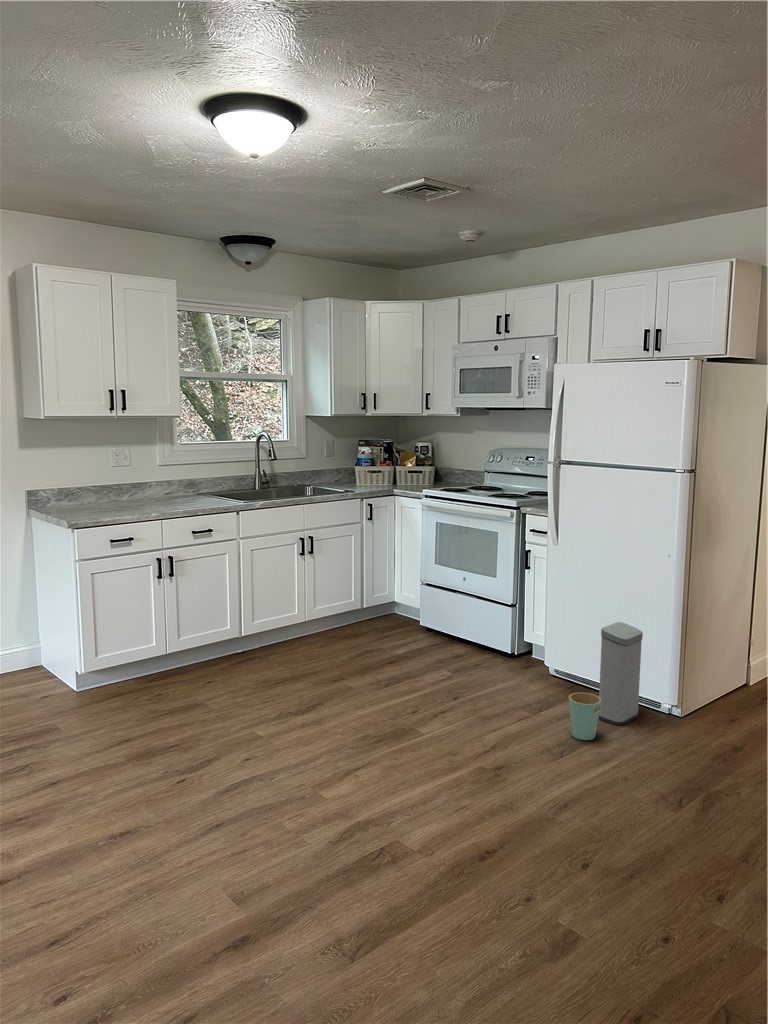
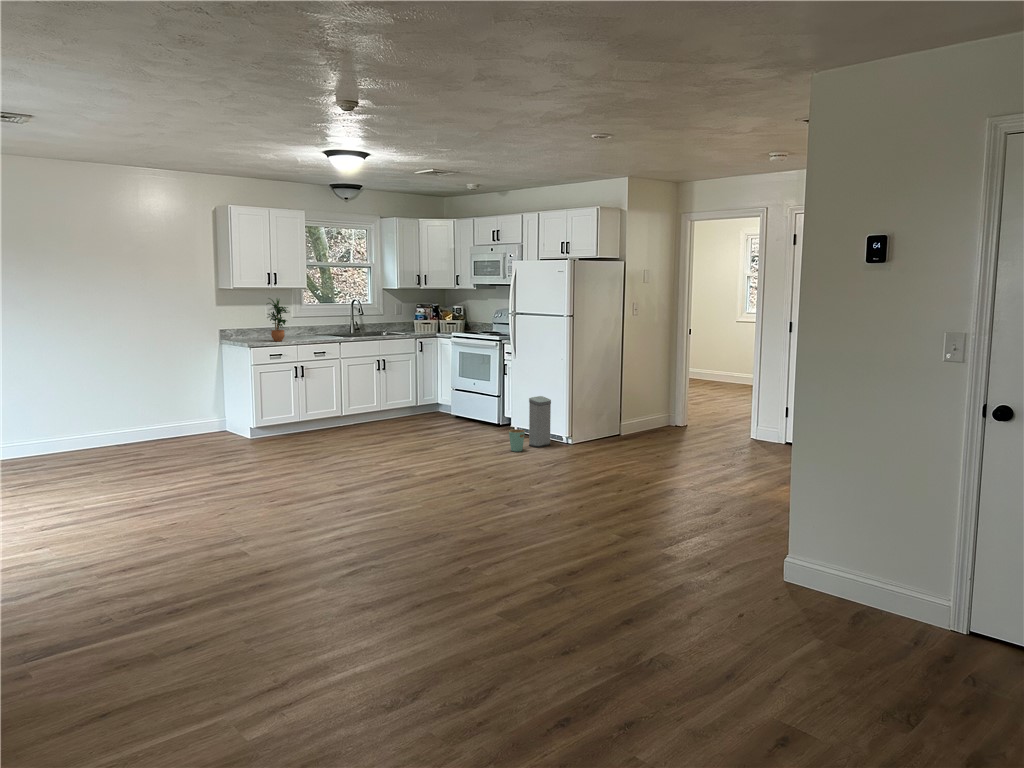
potted plant: none [102,433,148,512] -> present [267,298,288,341]

